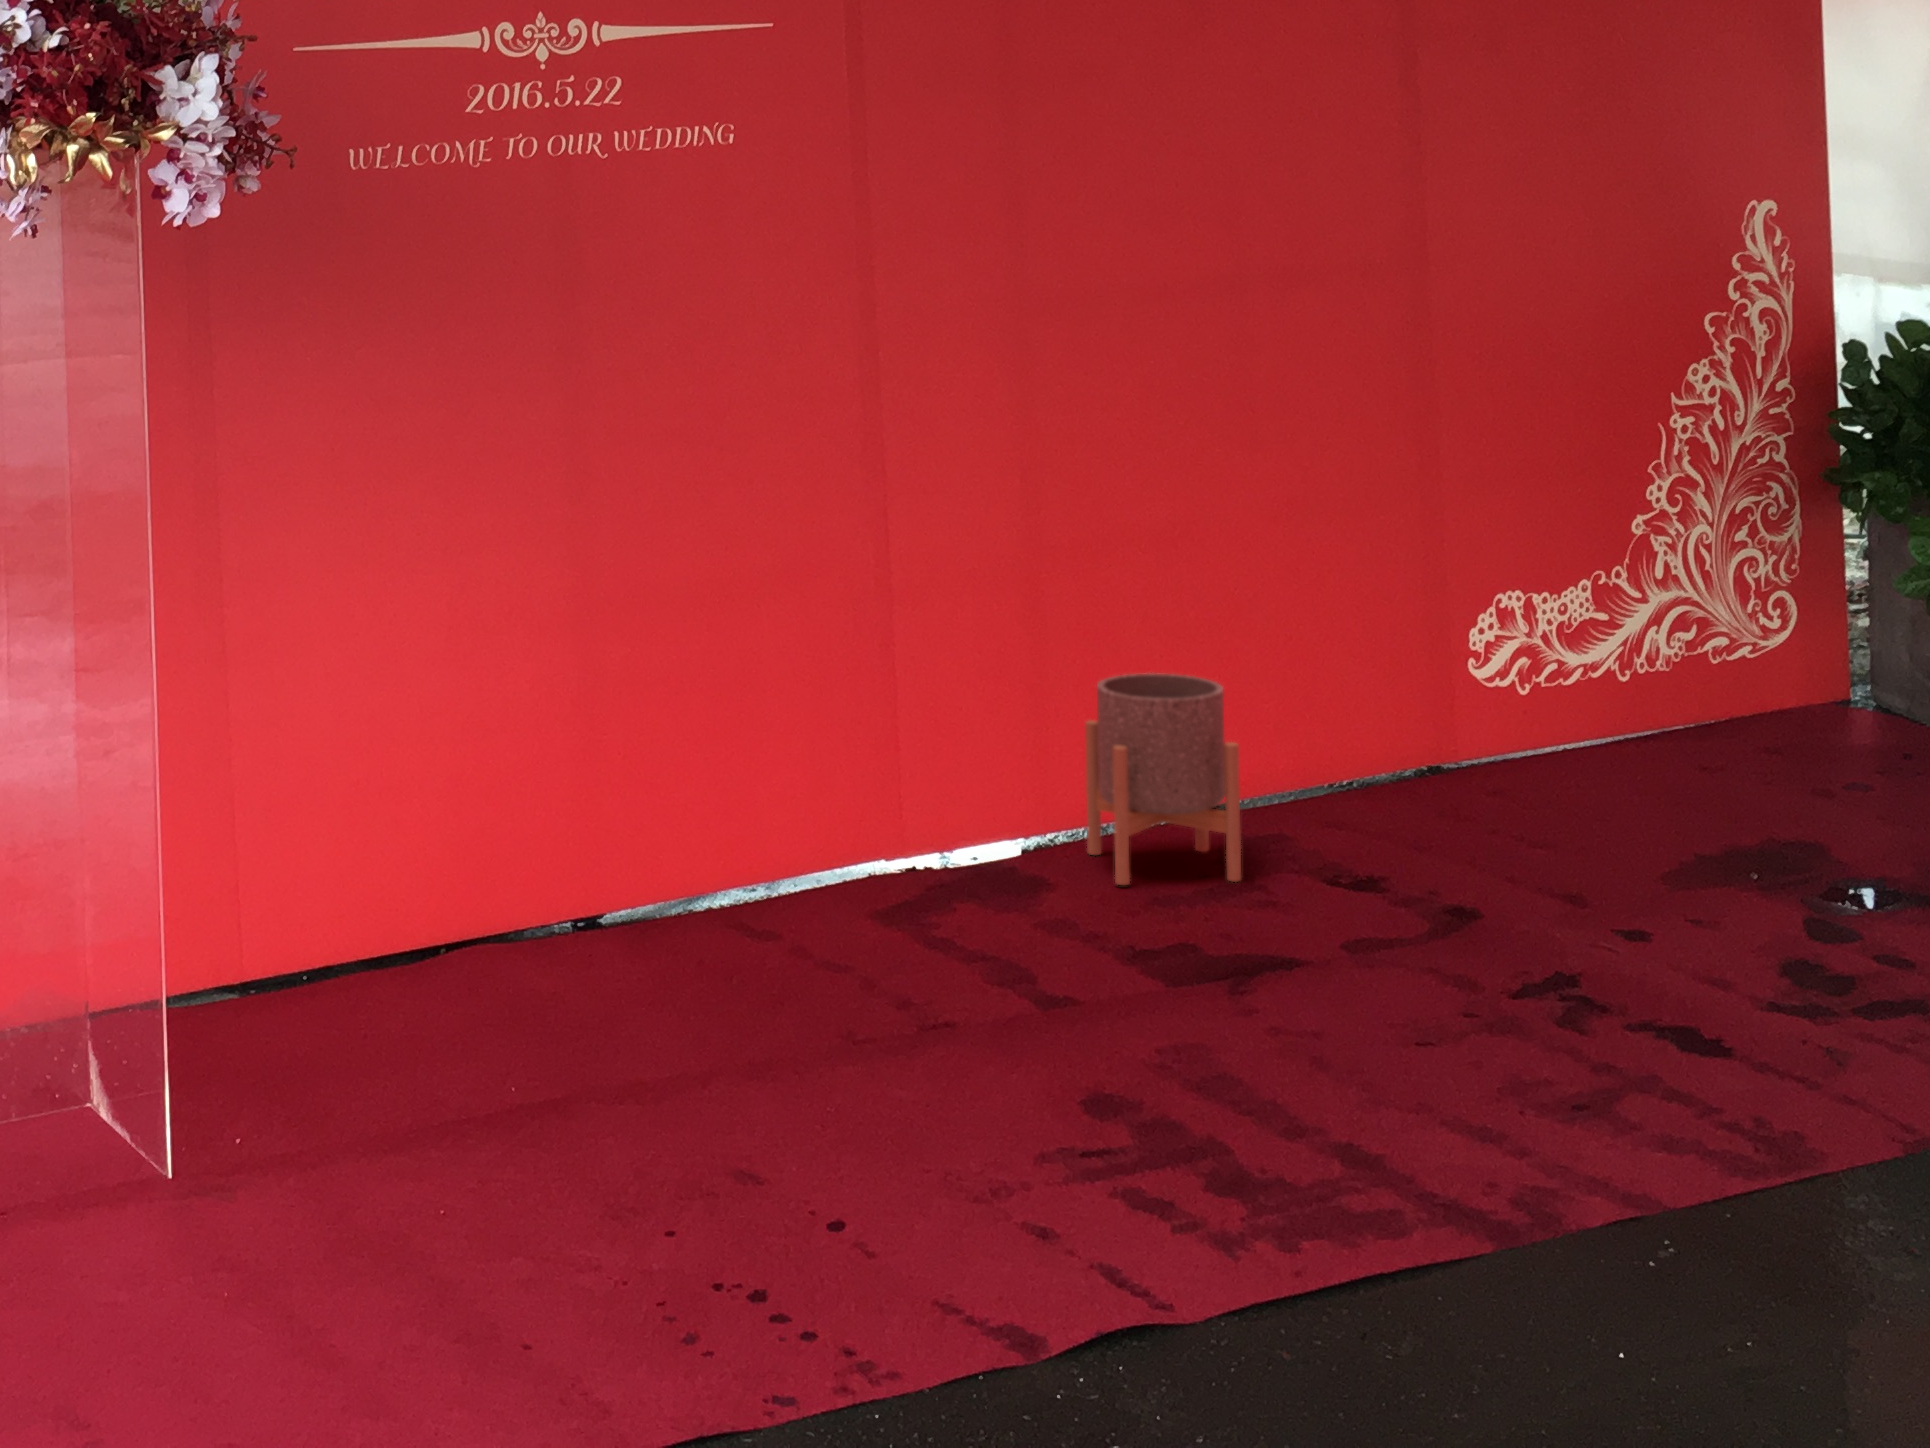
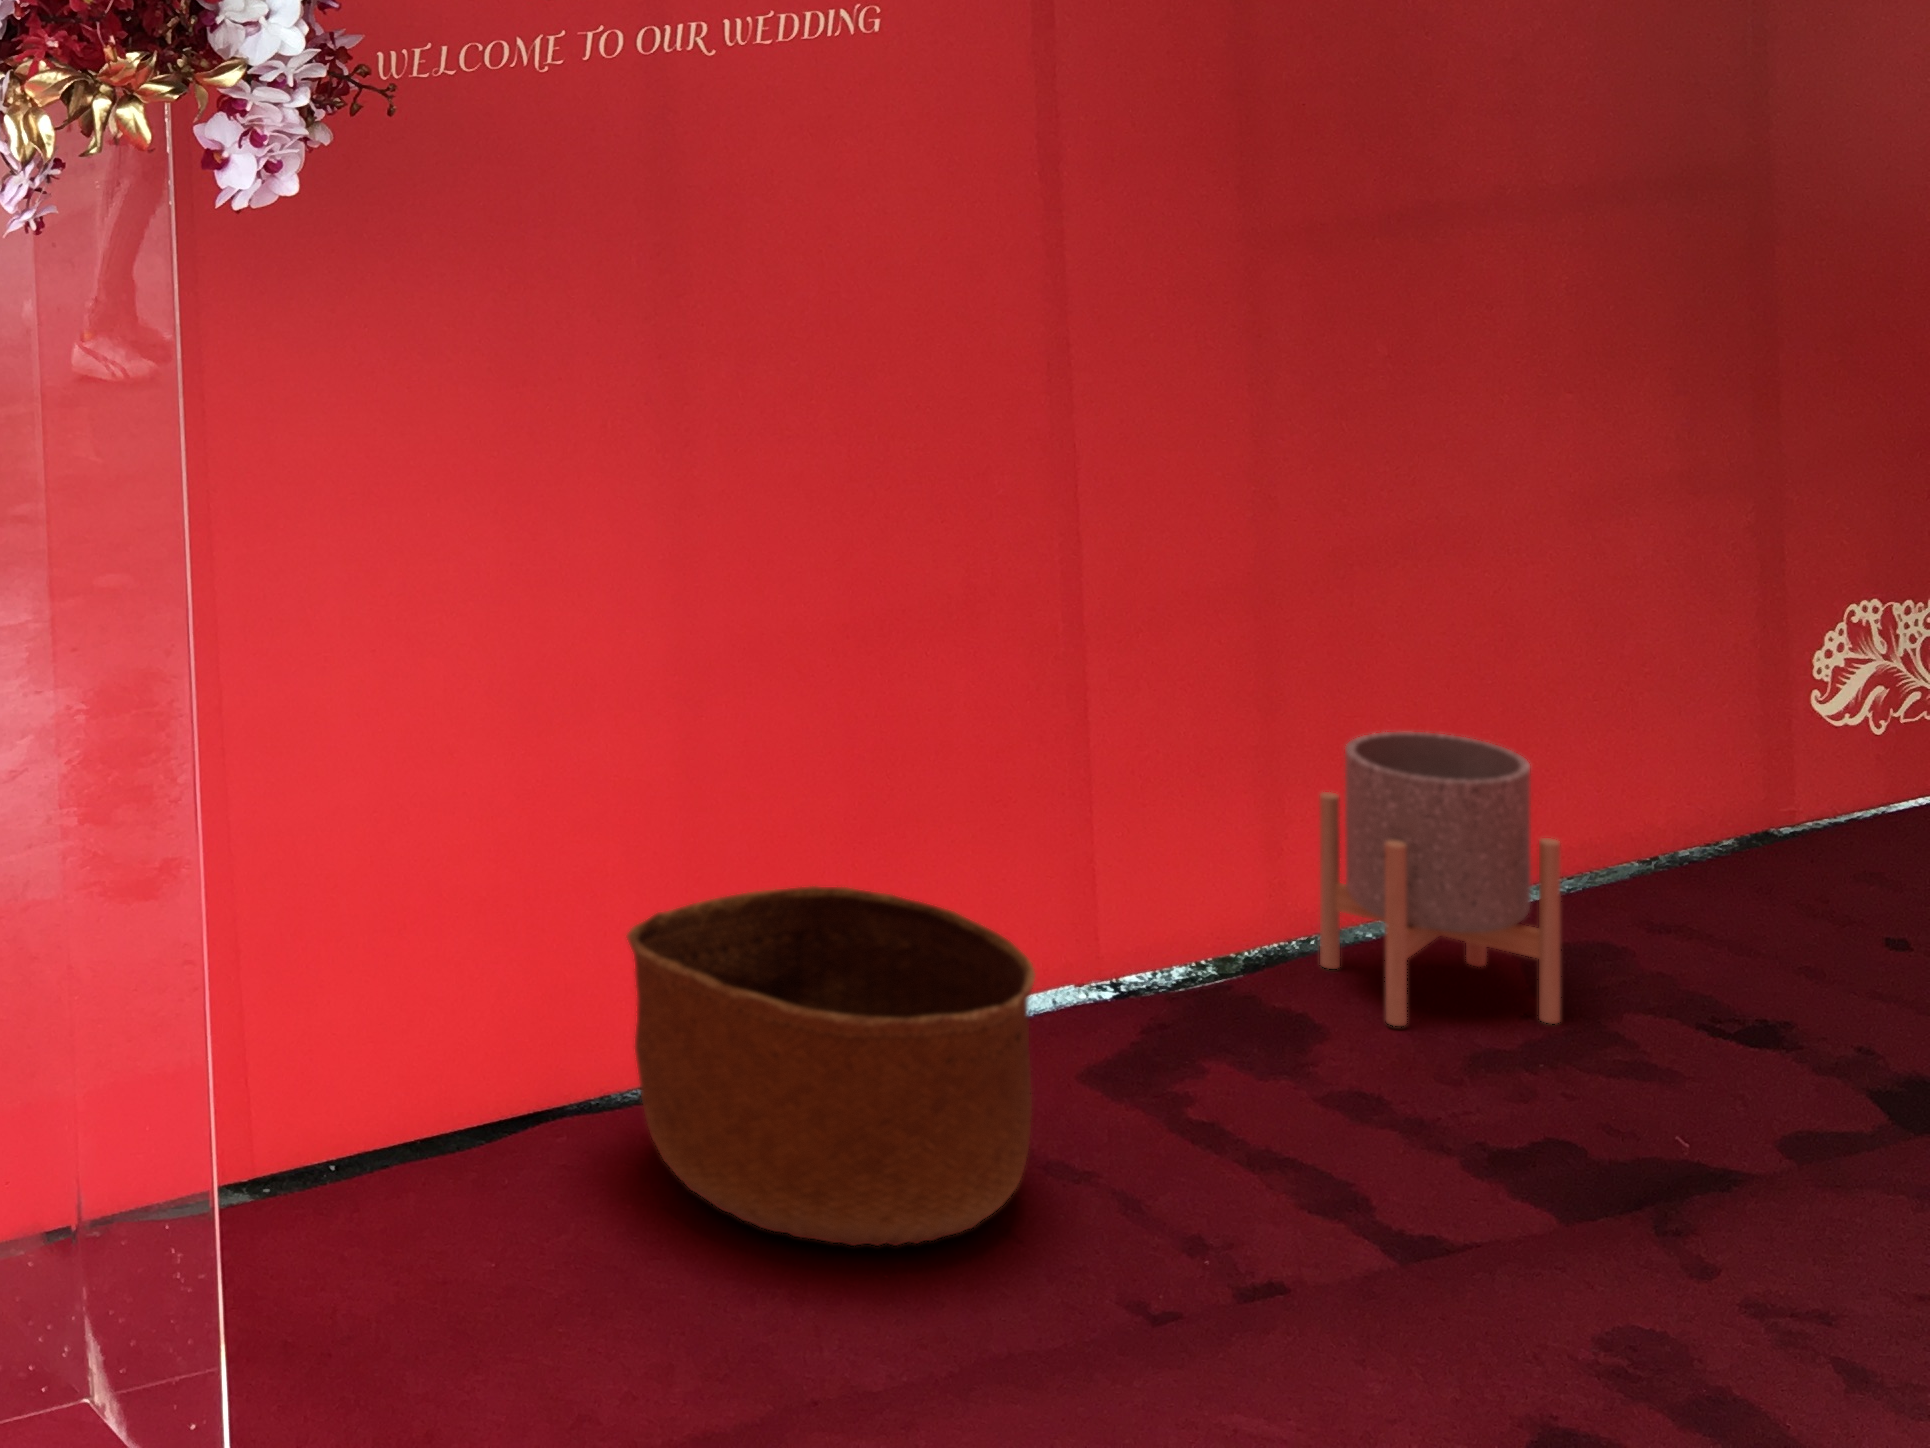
basket: none [523,774,809,1012] -> present [627,886,1035,1246]

